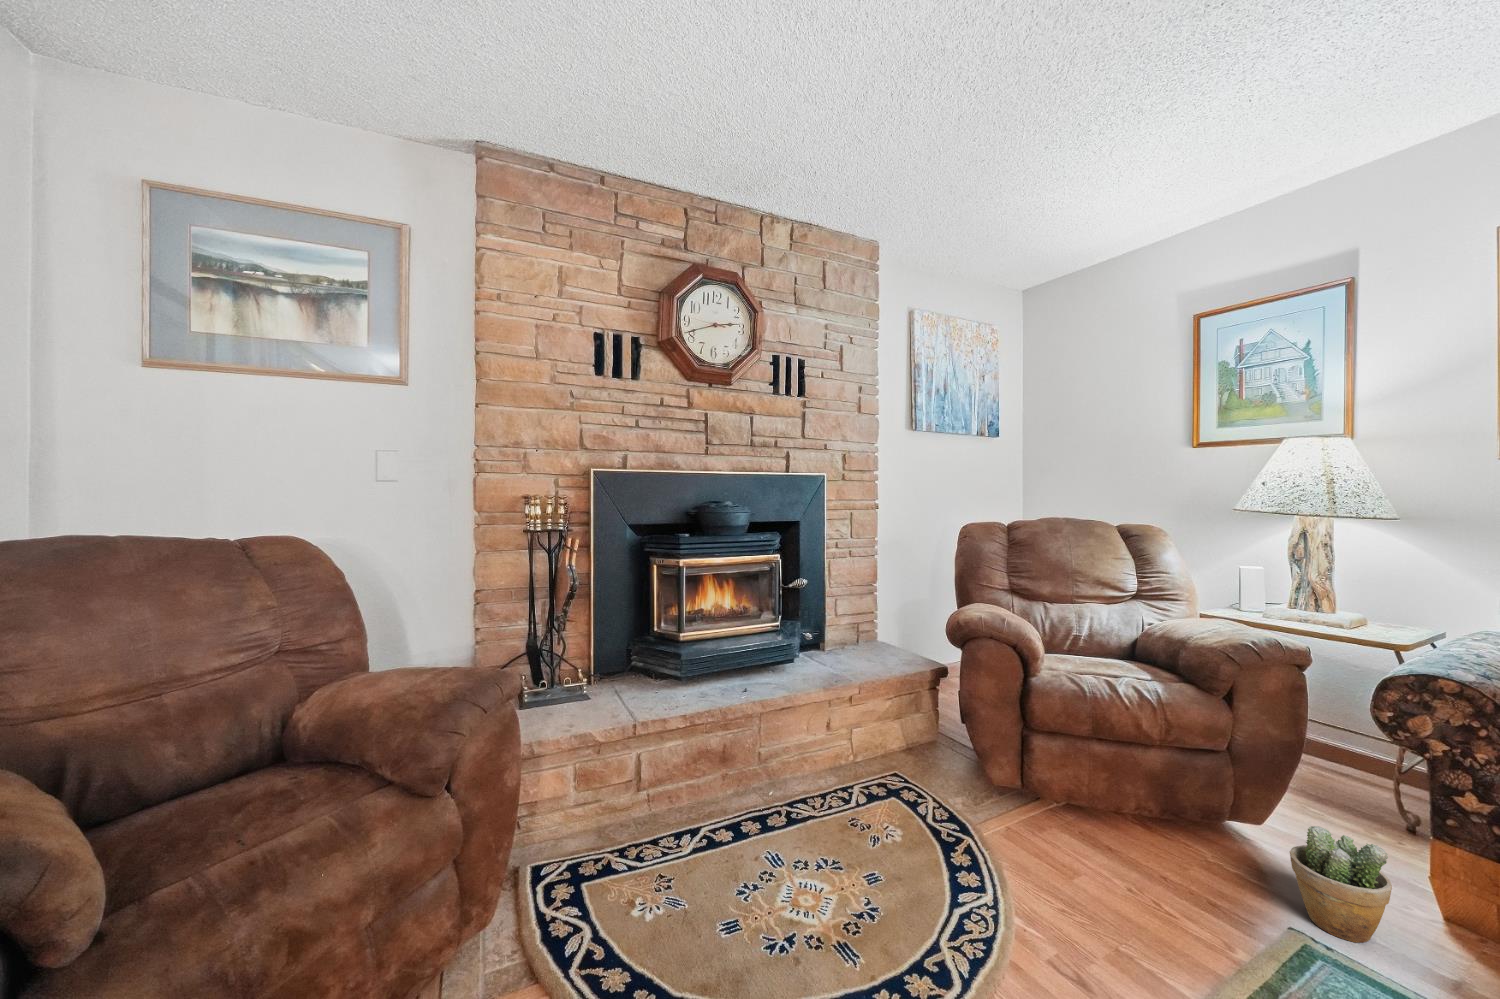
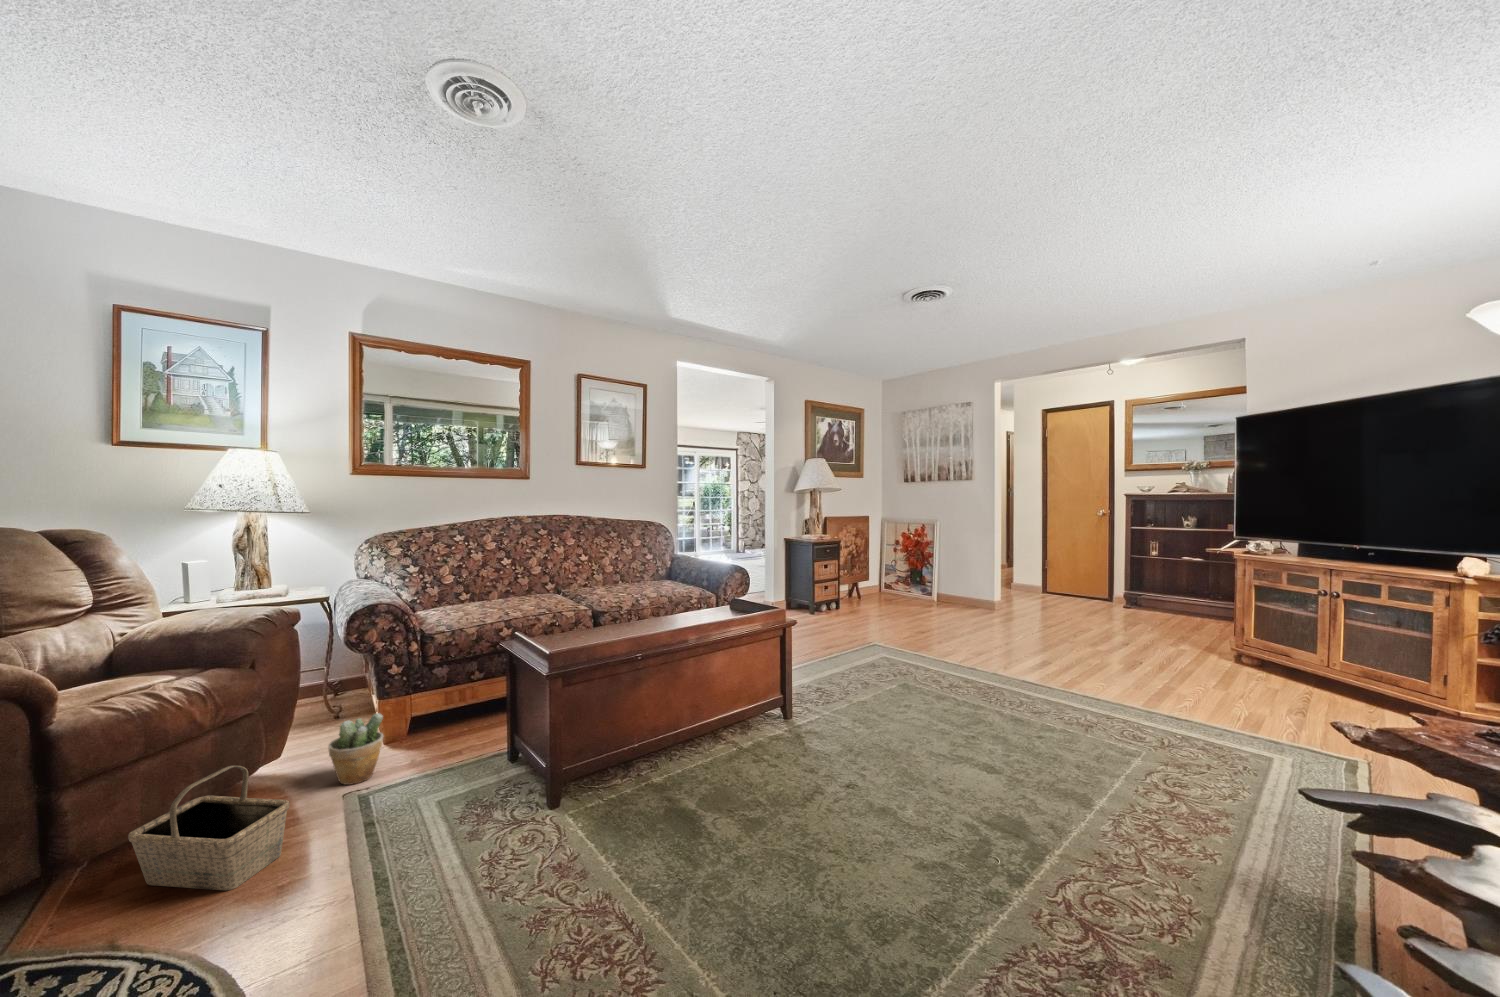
basket: none [1040,783,1163,932] -> present [128,766,290,891]

